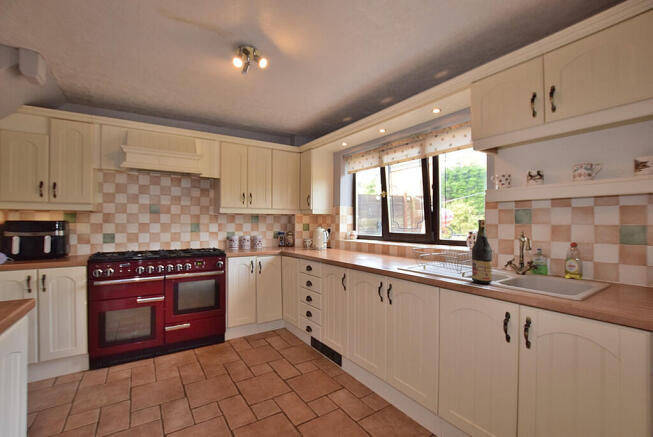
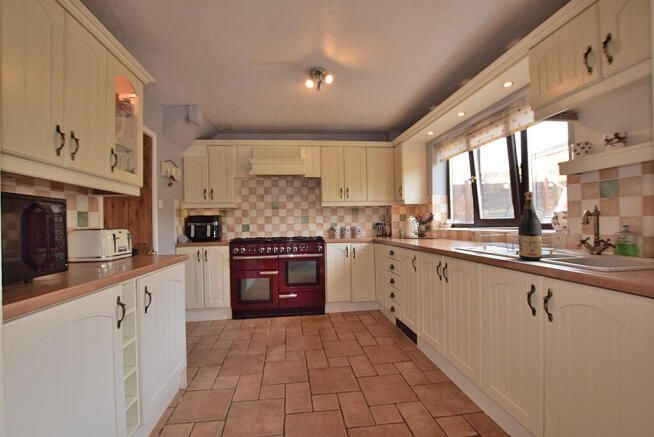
flower arrangement: none [323,223,354,250] -> present [413,213,439,237]

